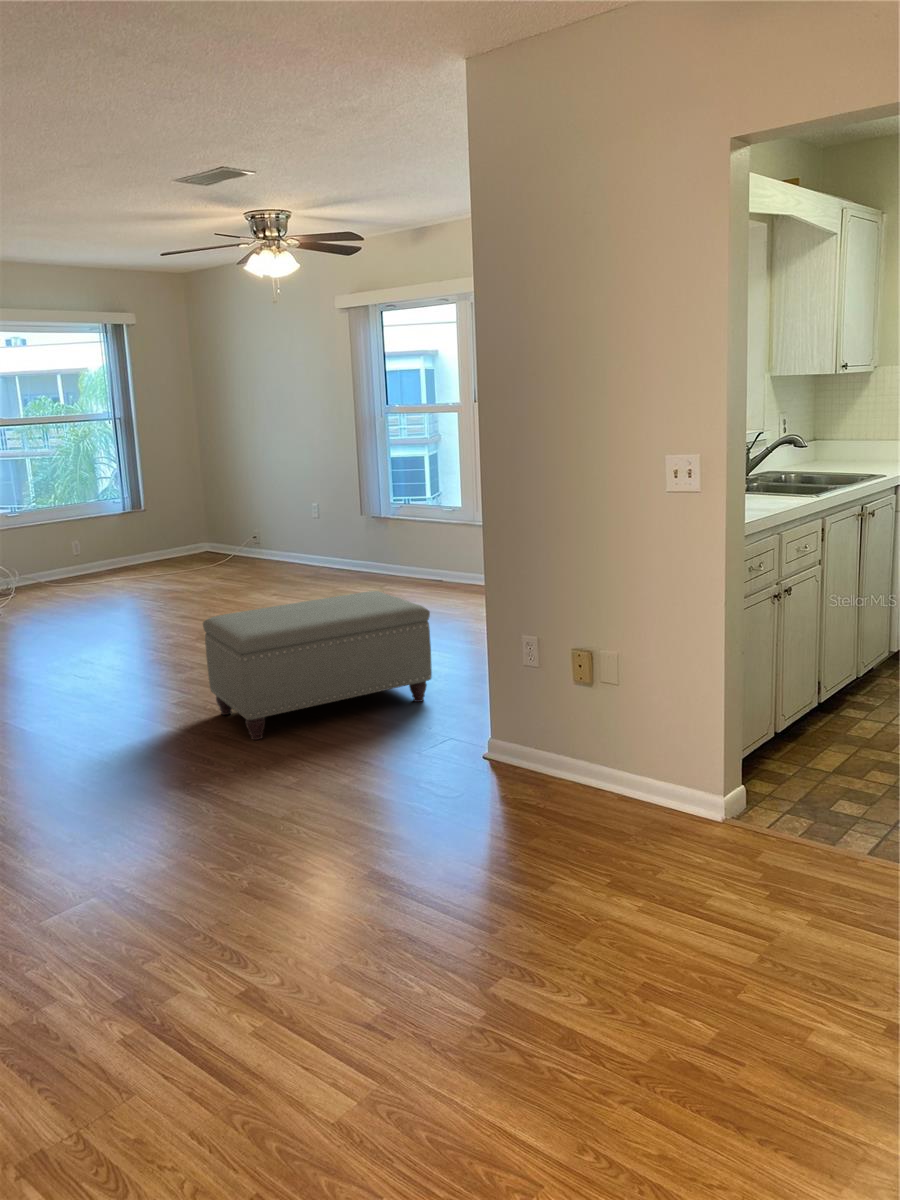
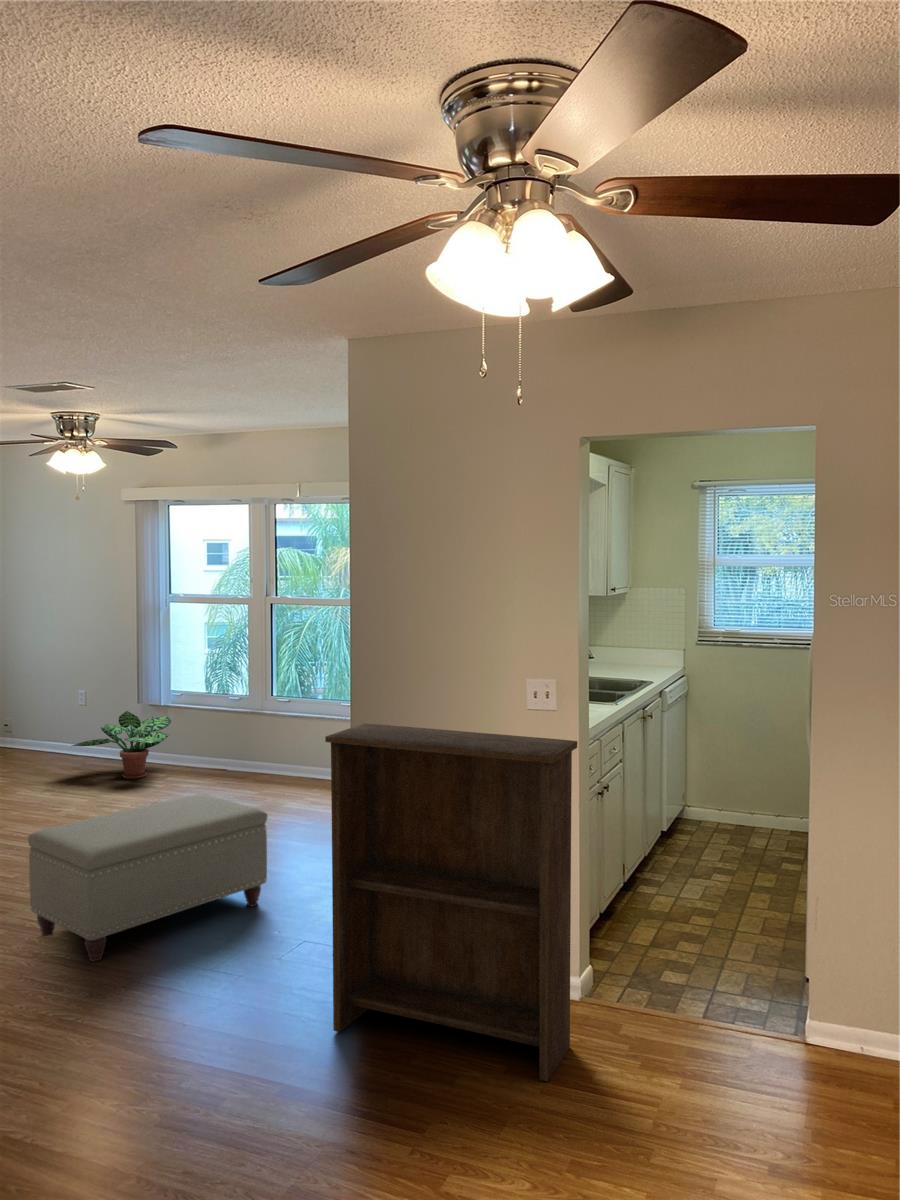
bookshelf: none [422,505,705,900] -> present [325,723,577,1081]
potted plant: none [304,520,396,585] -> present [72,711,171,779]

